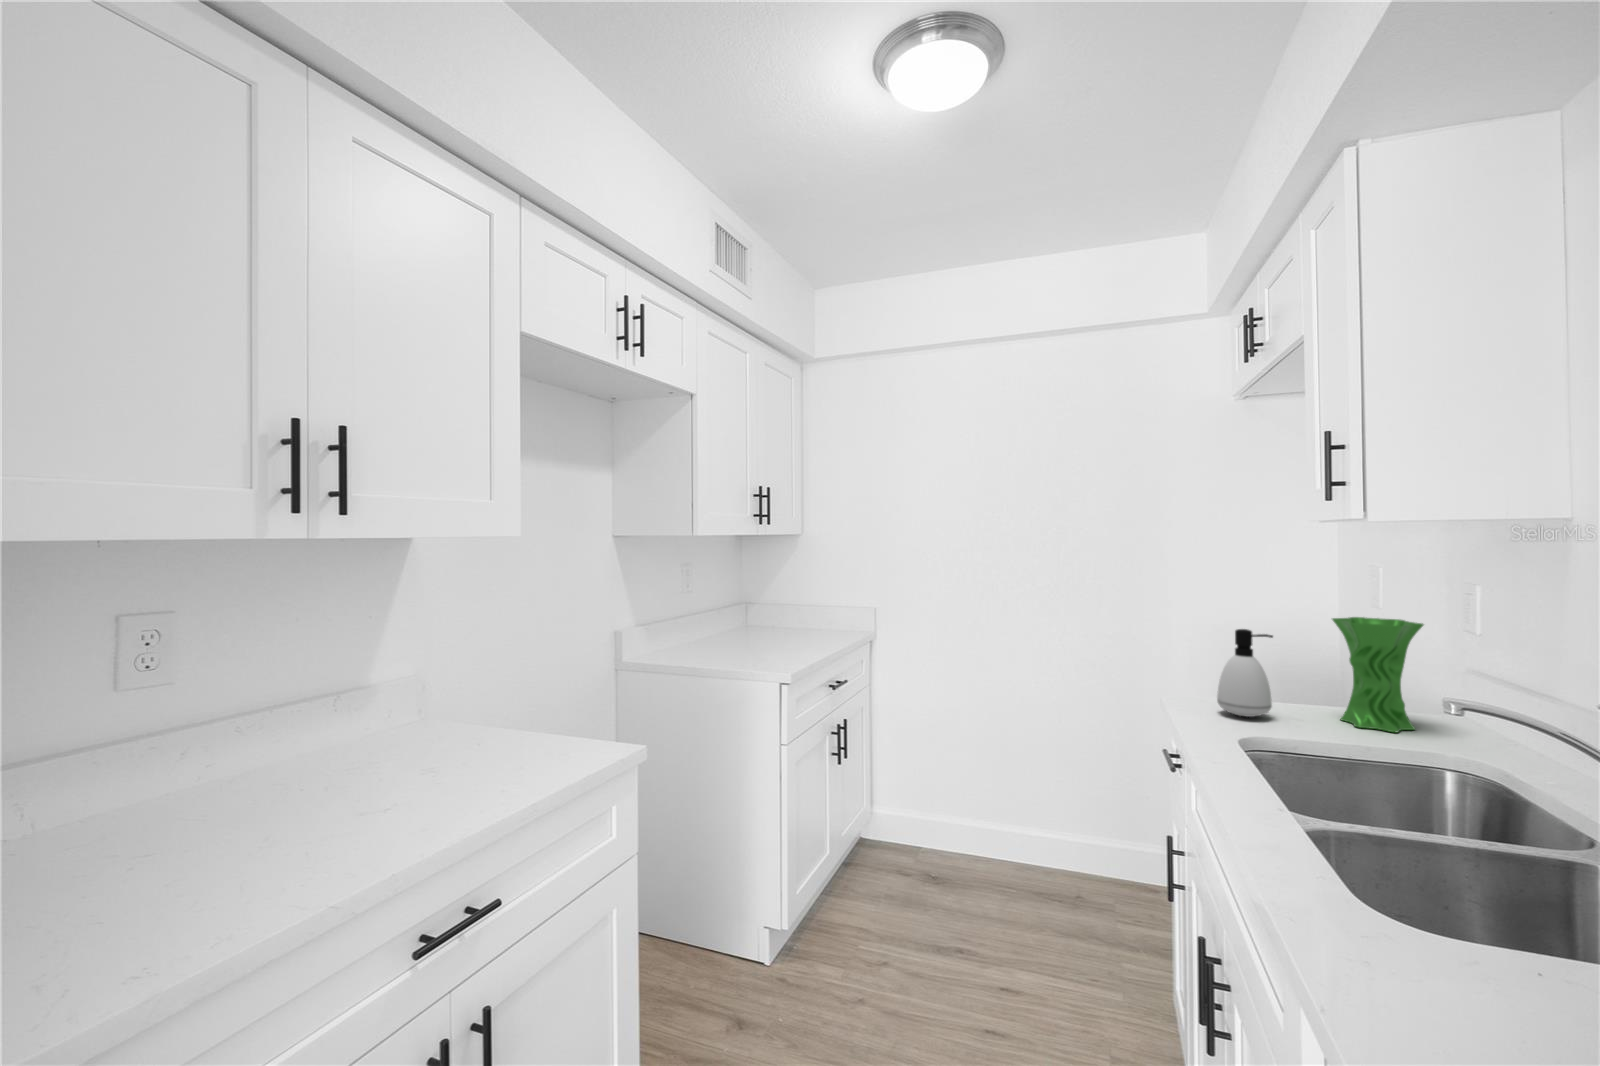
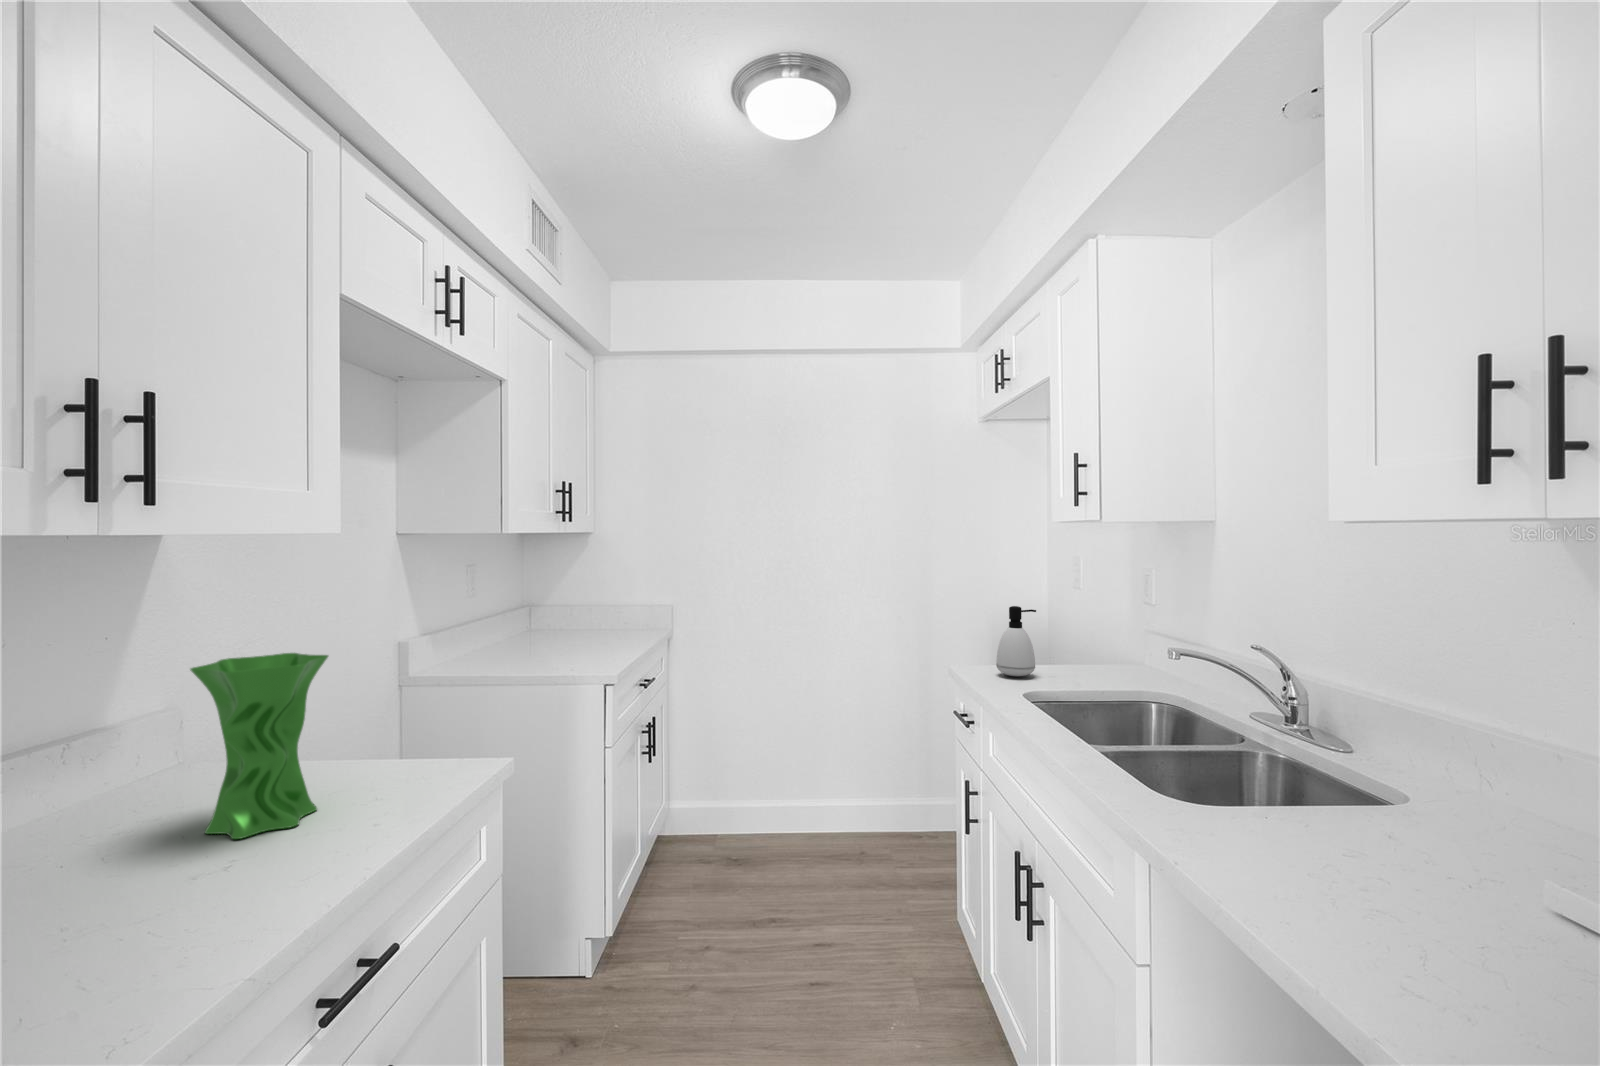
vase: present [1332,617,1424,732] -> present [190,653,328,839]

